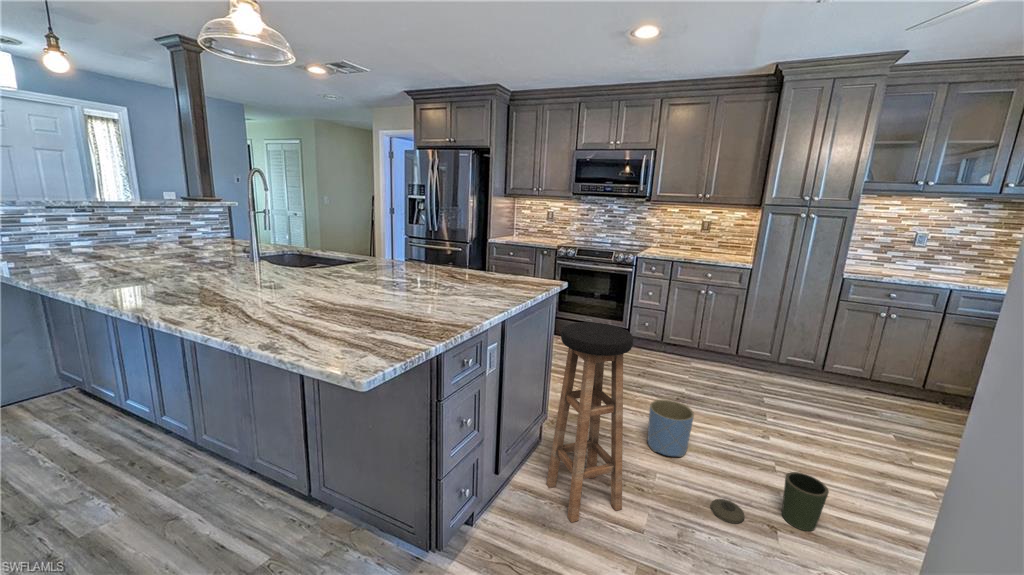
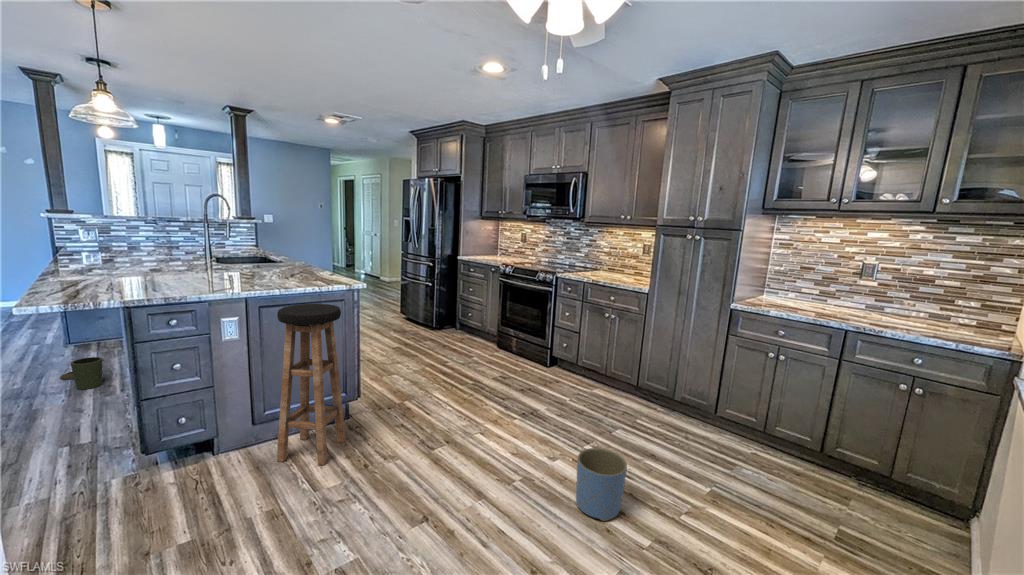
planter: present [648,400,694,457] -> present [576,448,627,521]
trash can: present [710,472,829,531] -> present [60,357,102,390]

